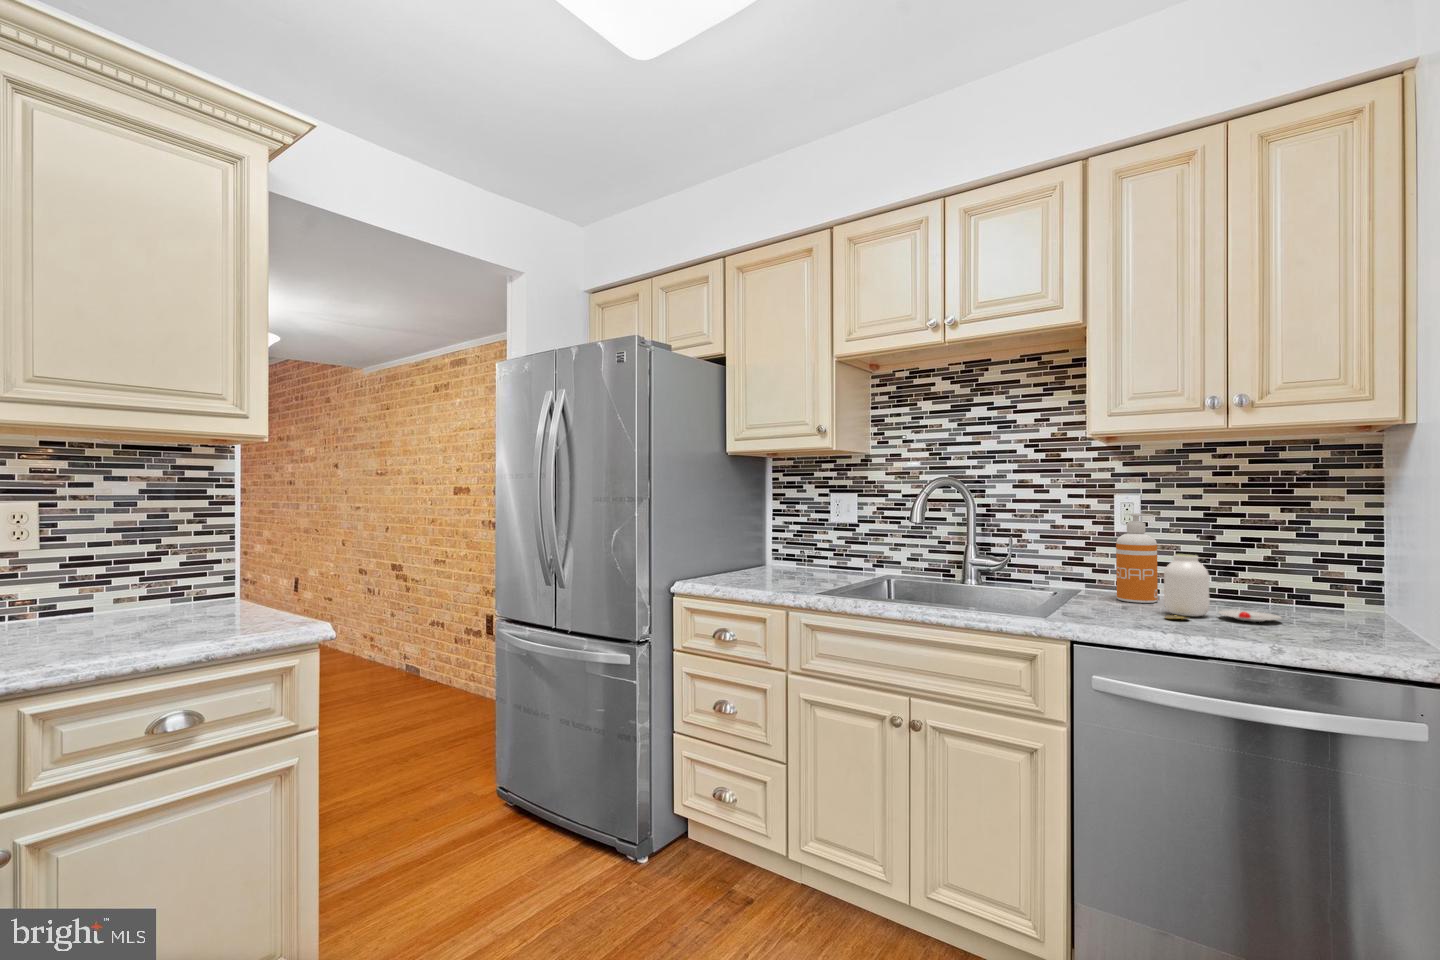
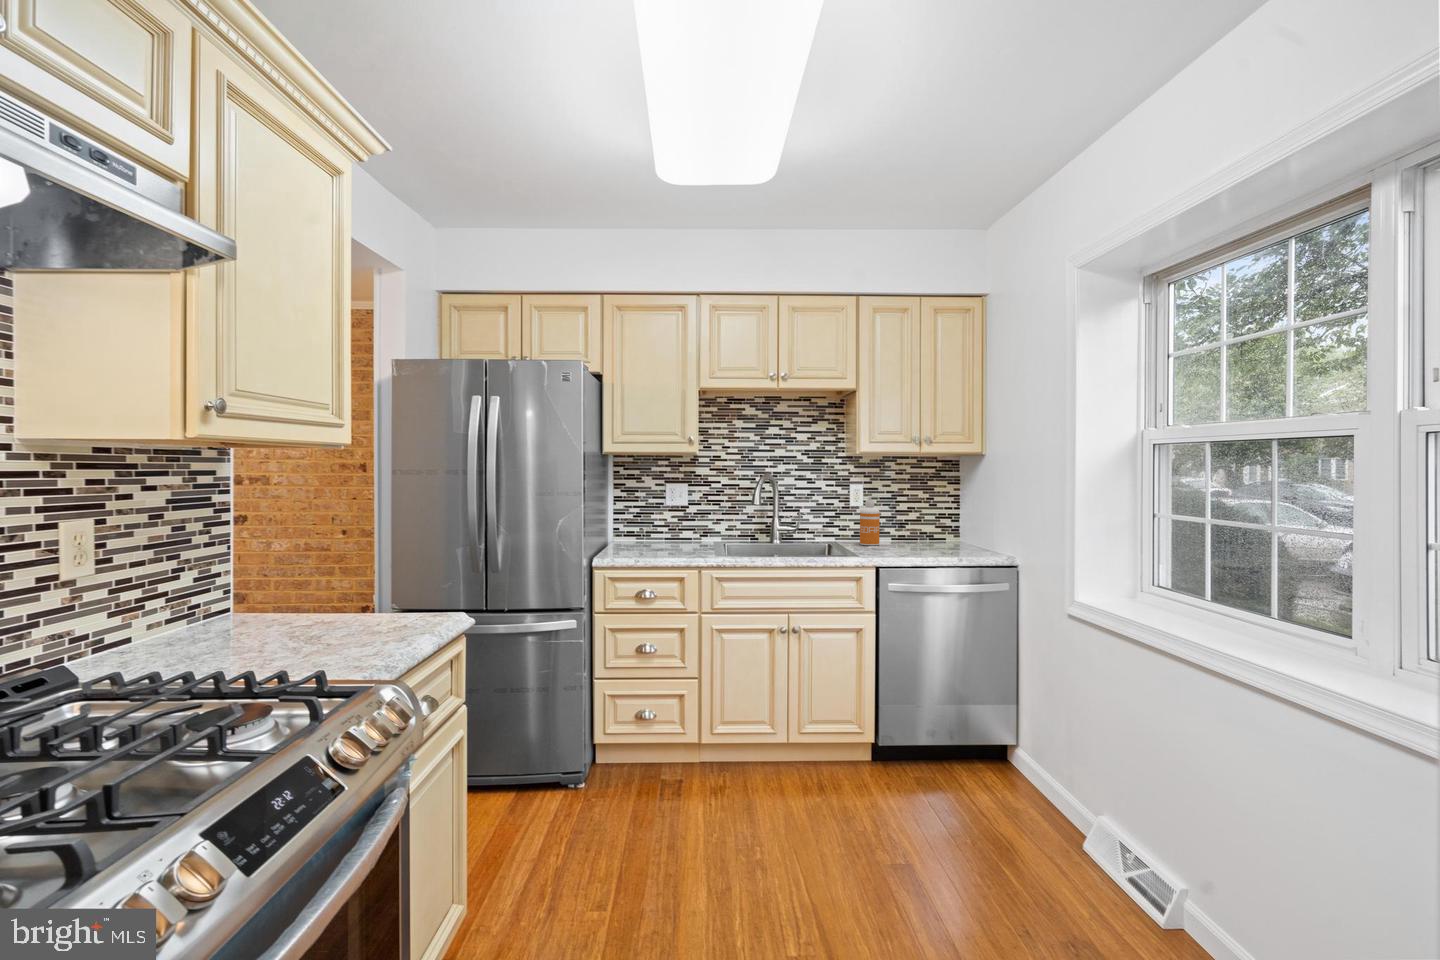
jar: present [1164,554,1282,622] -> none [895,518,948,551]

